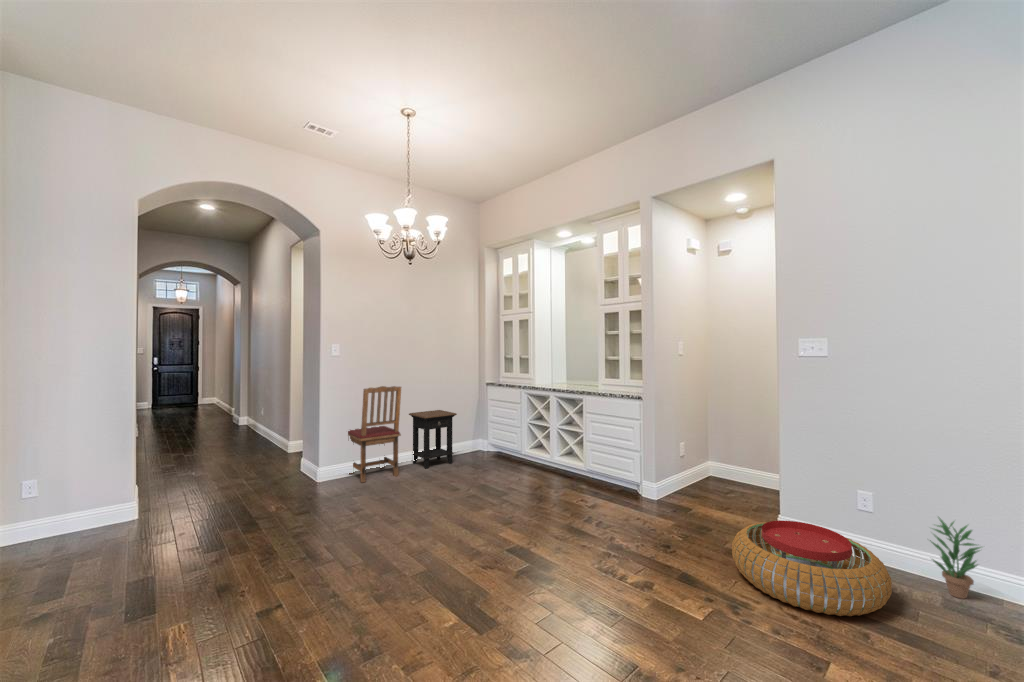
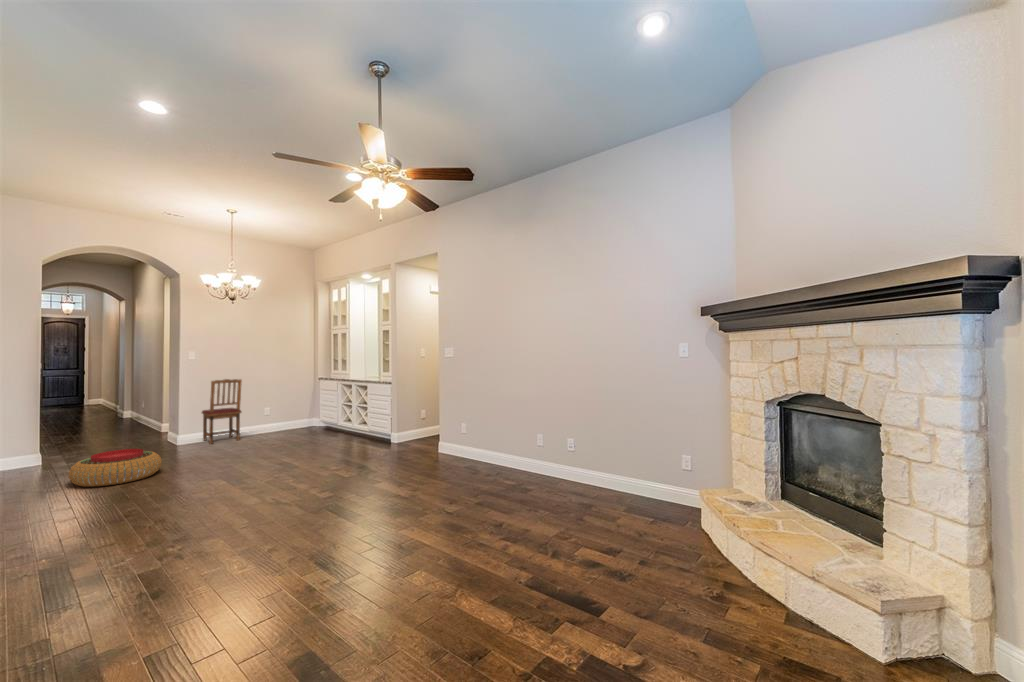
side table: present [409,410,457,469] -> none [253,397,289,436]
potted plant: present [930,518,981,599] -> none [474,430,495,467]
pouf: present [732,521,892,616] -> present [69,449,162,487]

